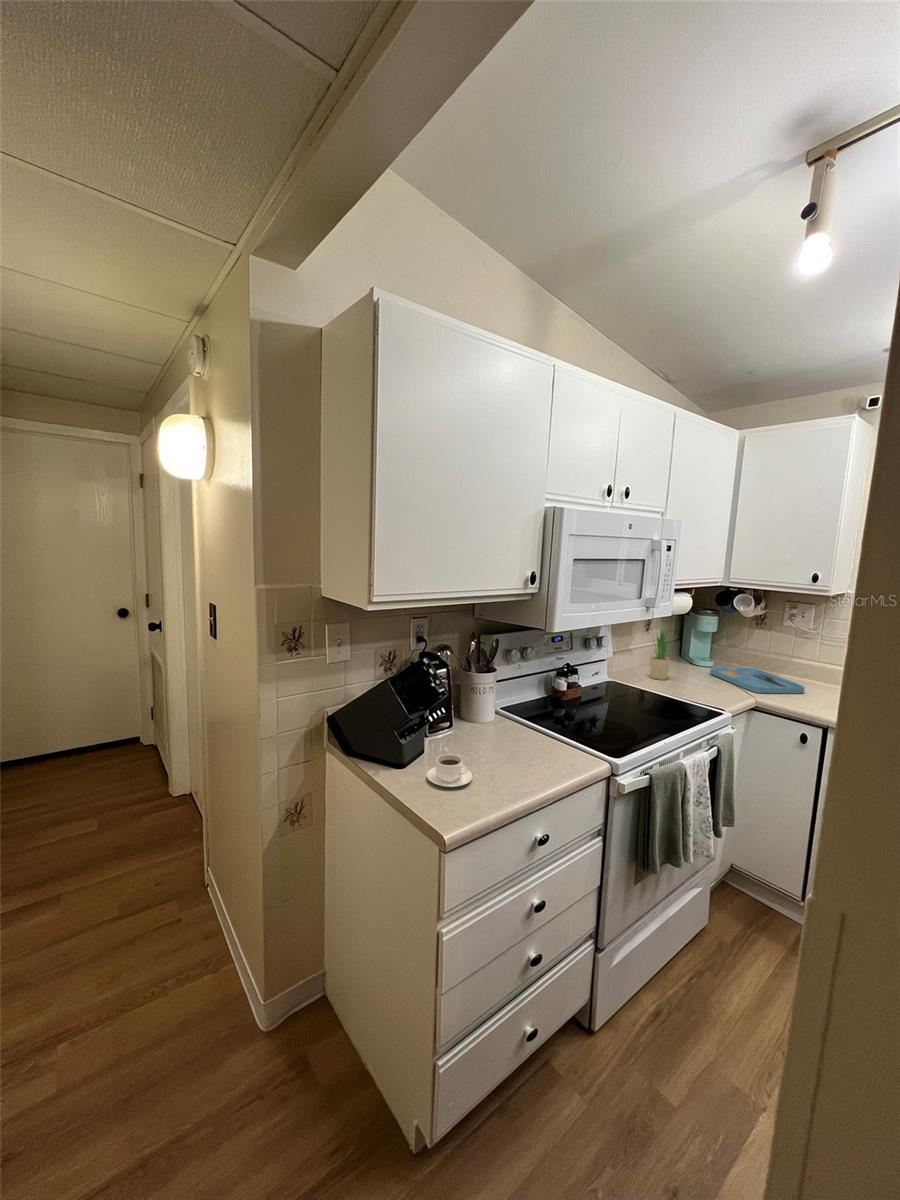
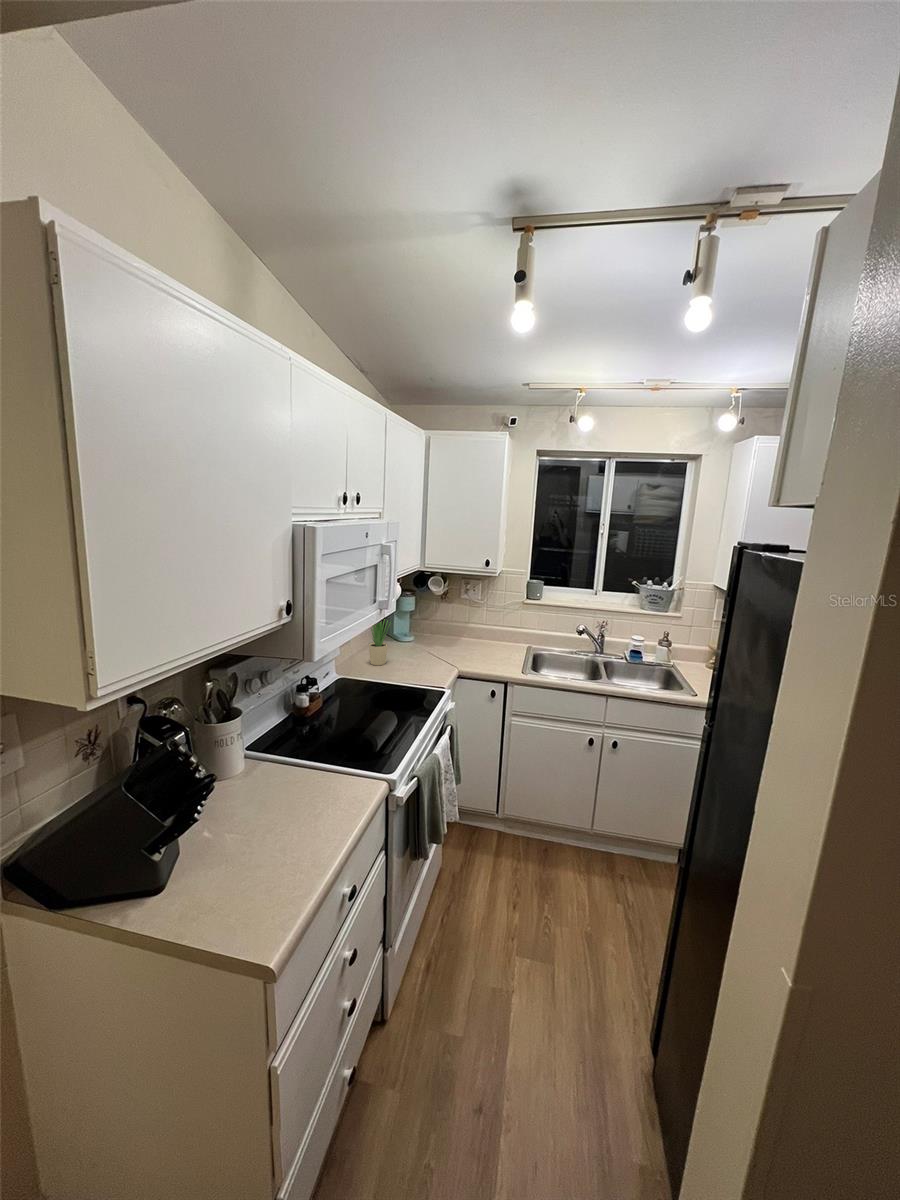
tray: present [710,667,804,693] -> none [415,637,486,662]
coffee cup: present [427,754,472,787] -> none [202,845,263,895]

